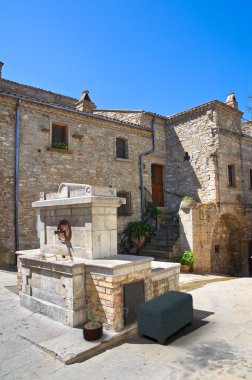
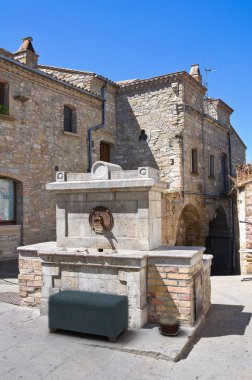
bench: present [137,290,194,344] -> present [48,289,129,342]

